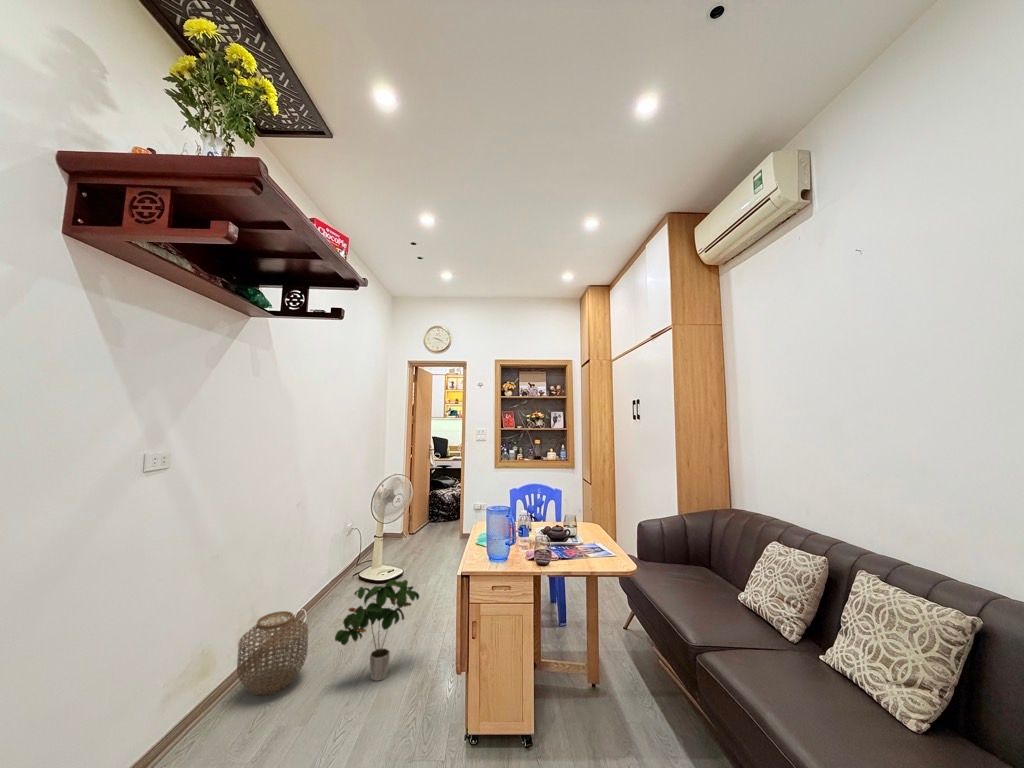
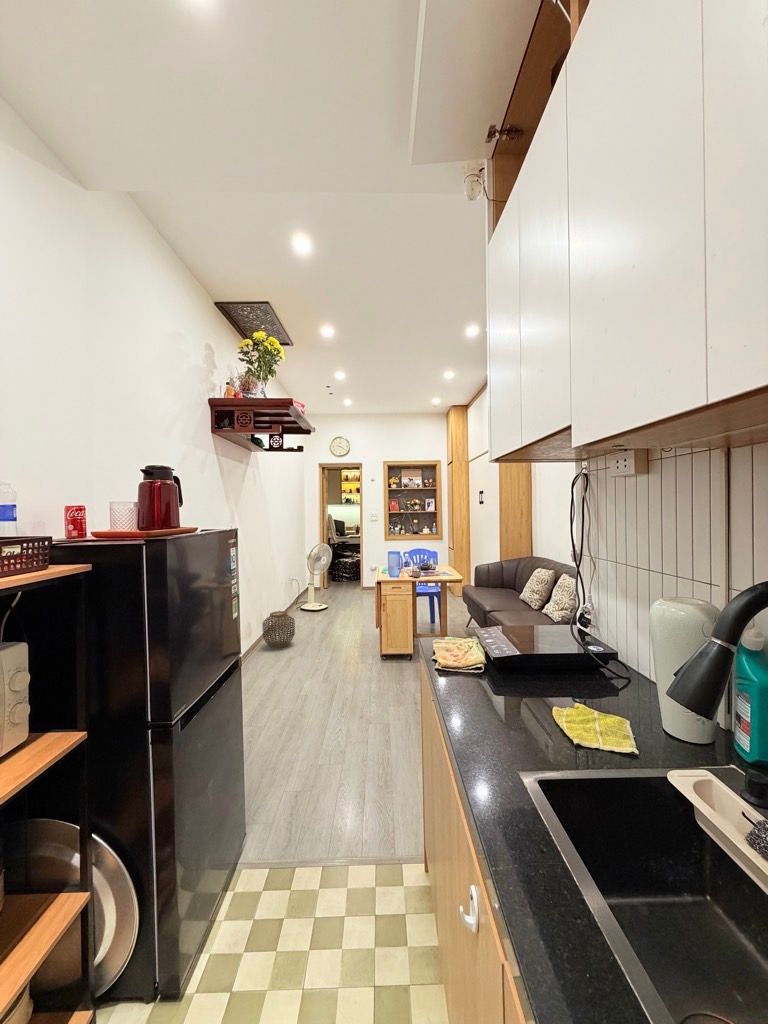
potted plant: present [335,580,419,681] -> none [310,595,351,644]

